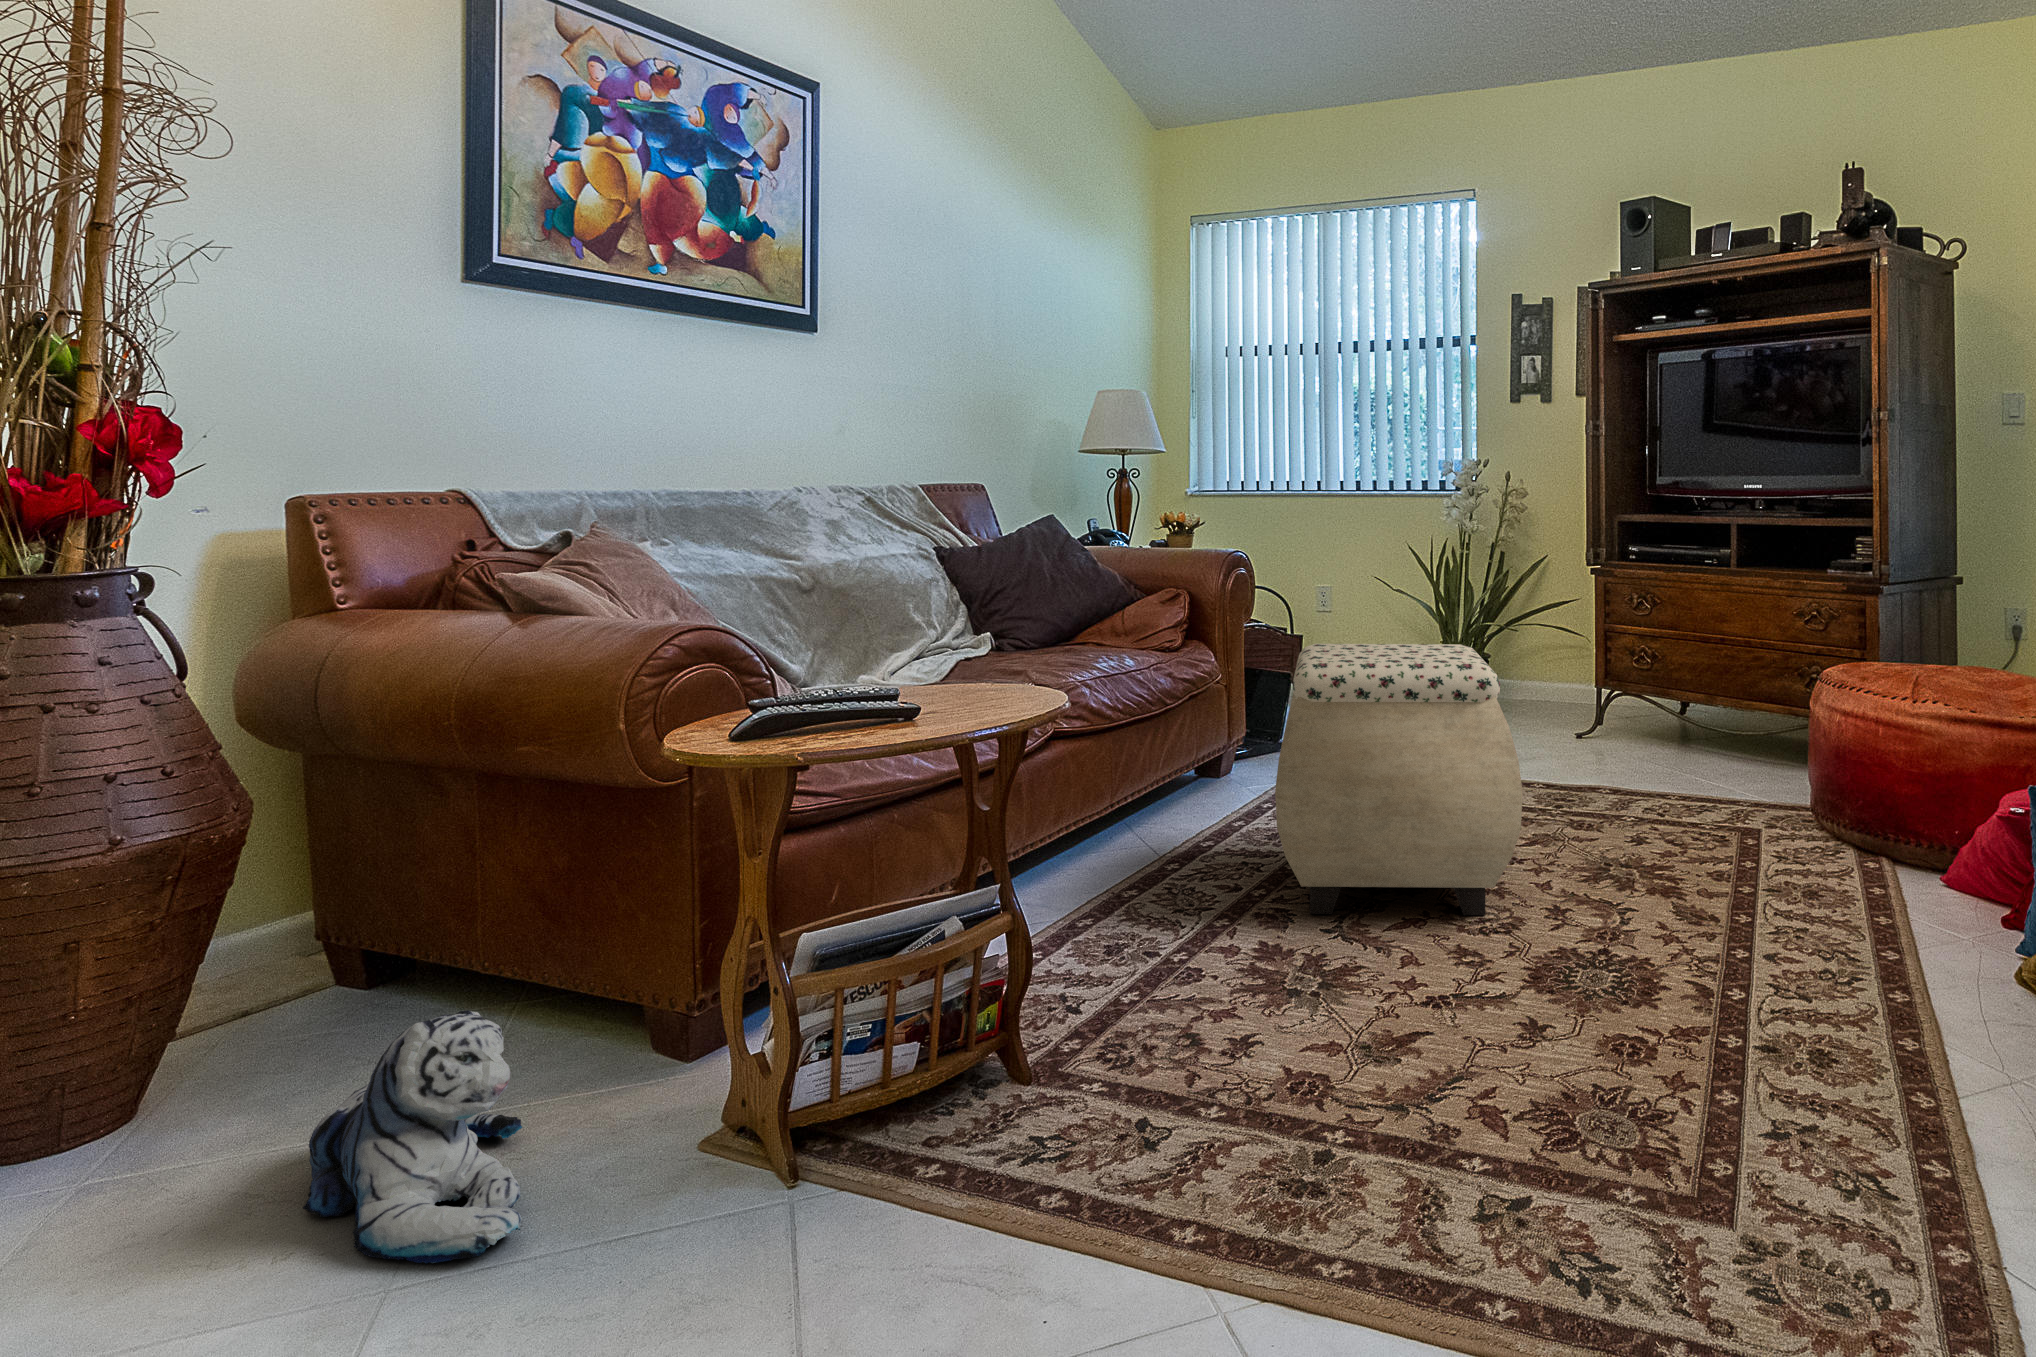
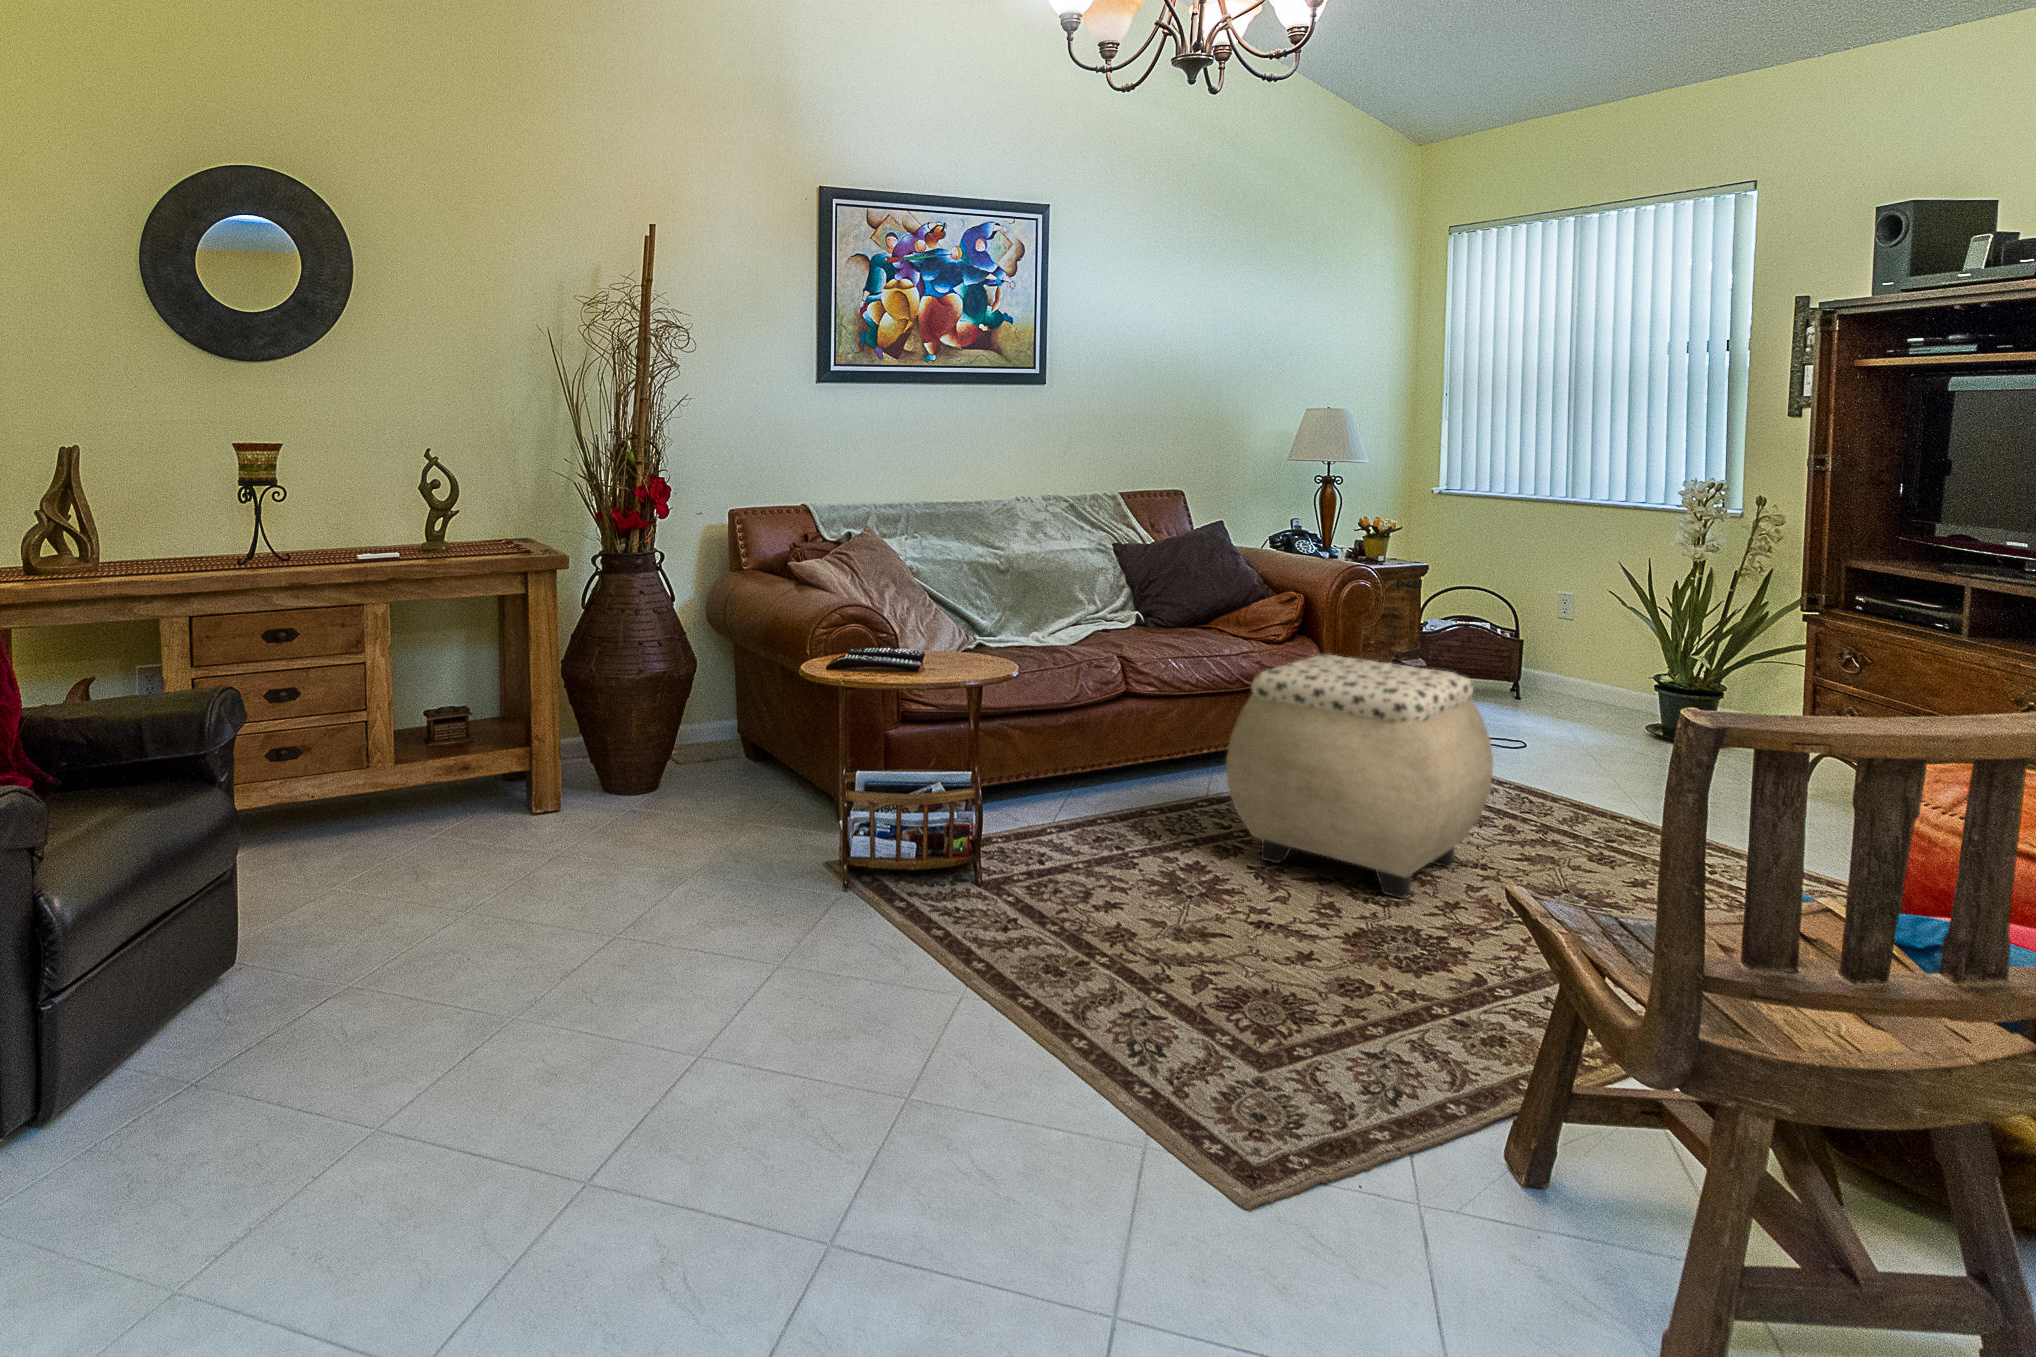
plush toy: present [303,1010,522,1263] -> none [685,767,766,869]

